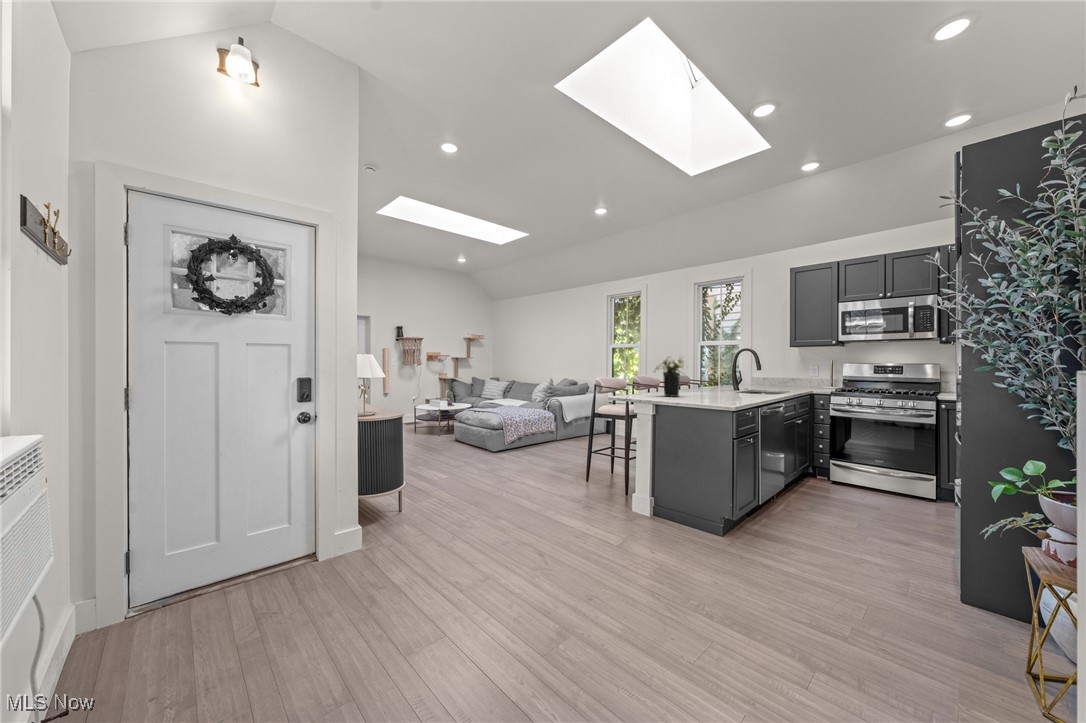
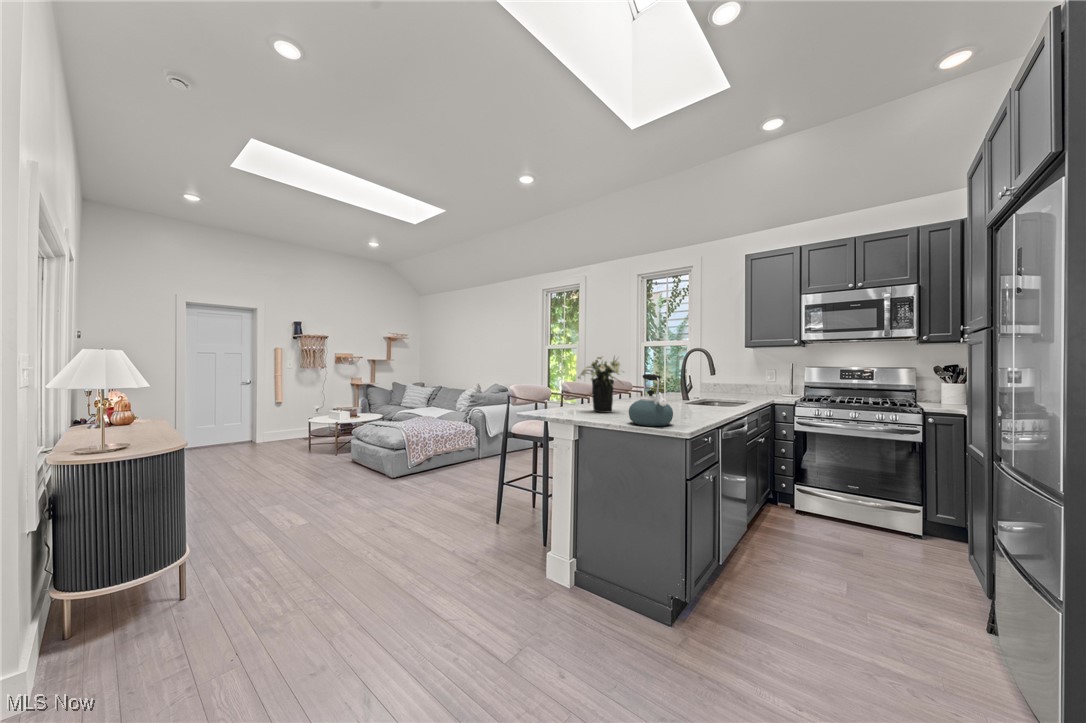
kettle: none [692,369,724,403] -> present [629,374,673,426]

